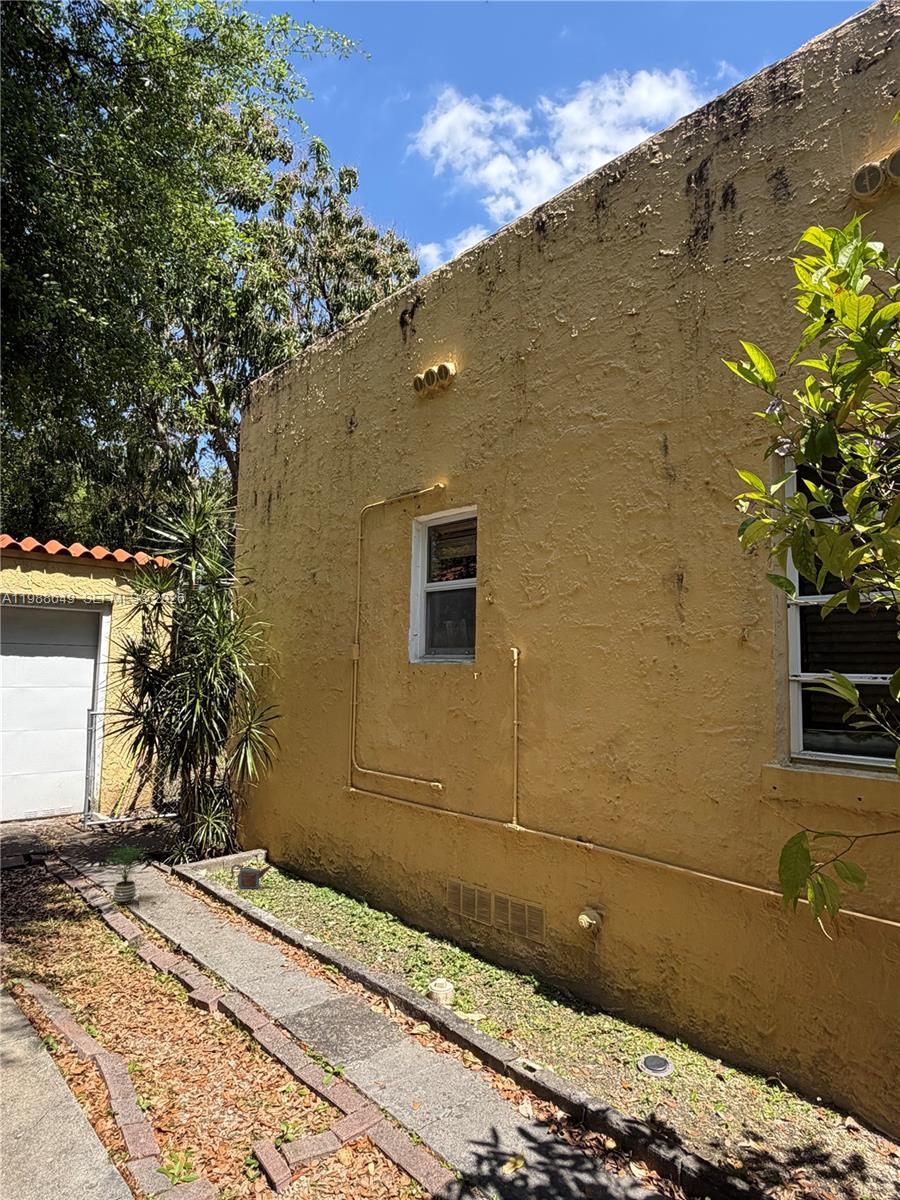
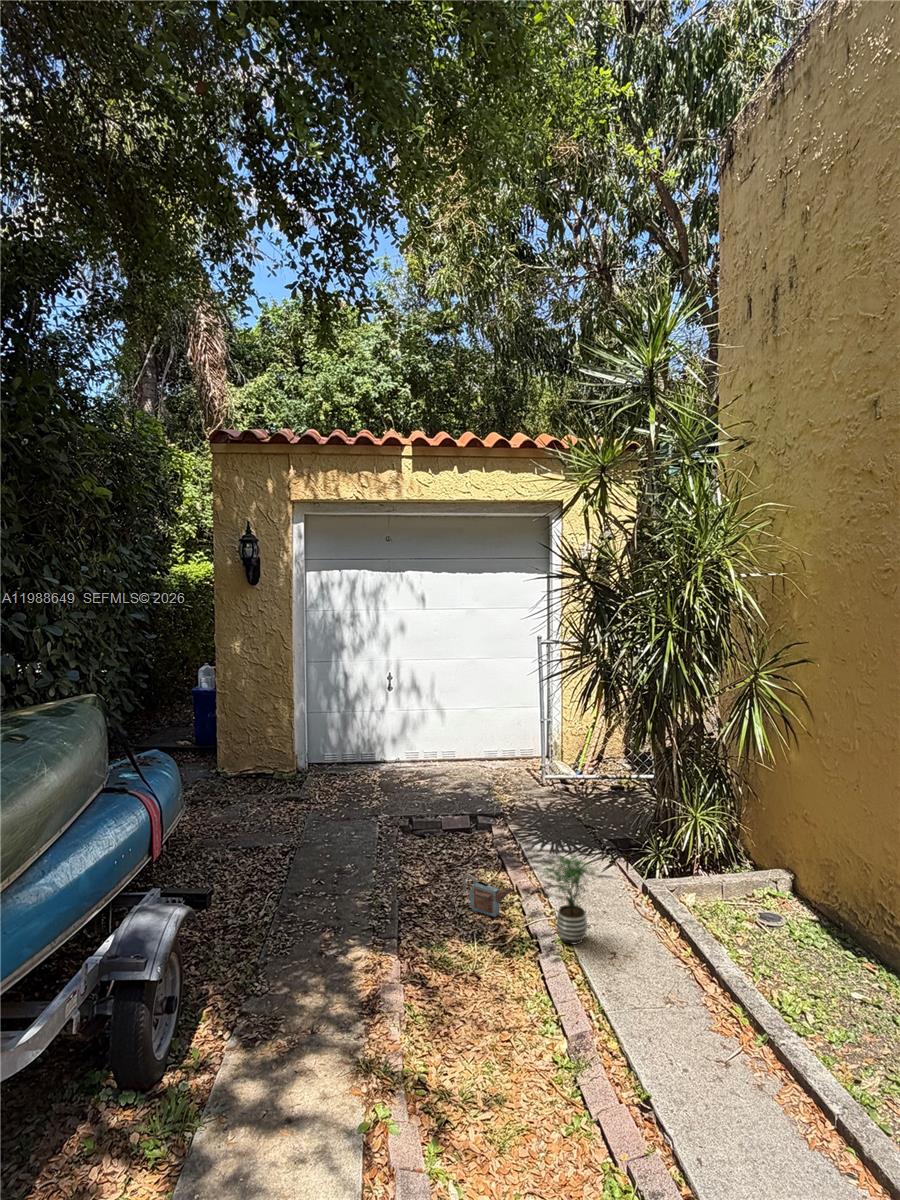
watering can: present [230,864,271,889] -> present [461,874,513,917]

